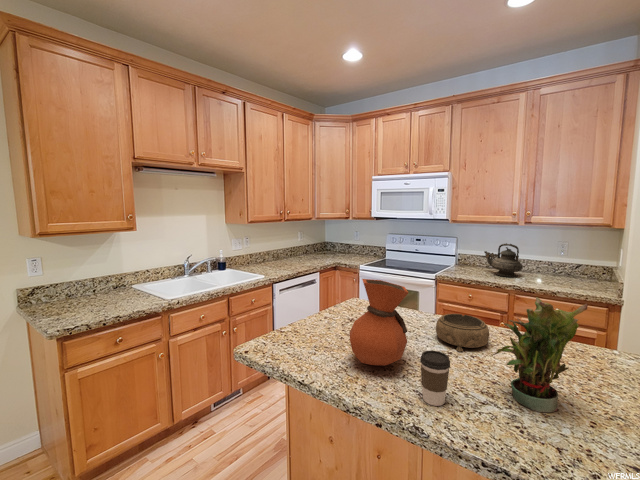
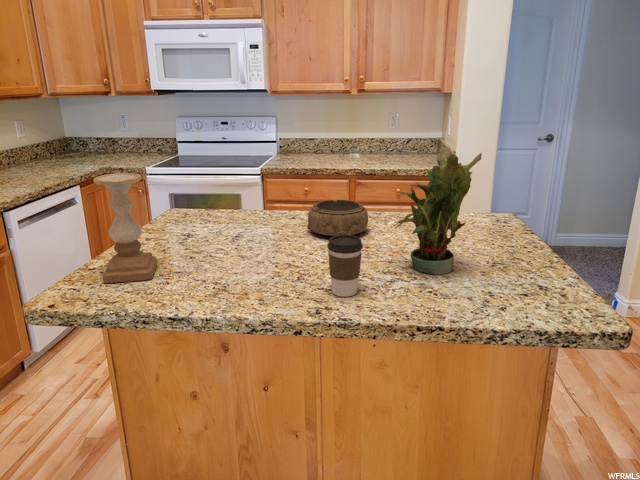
teapot: present [484,243,523,277] -> none [315,118,359,161]
candle holder: none [284,277,320,348] -> present [93,173,157,283]
vase: present [349,279,409,365] -> none [214,161,294,277]

